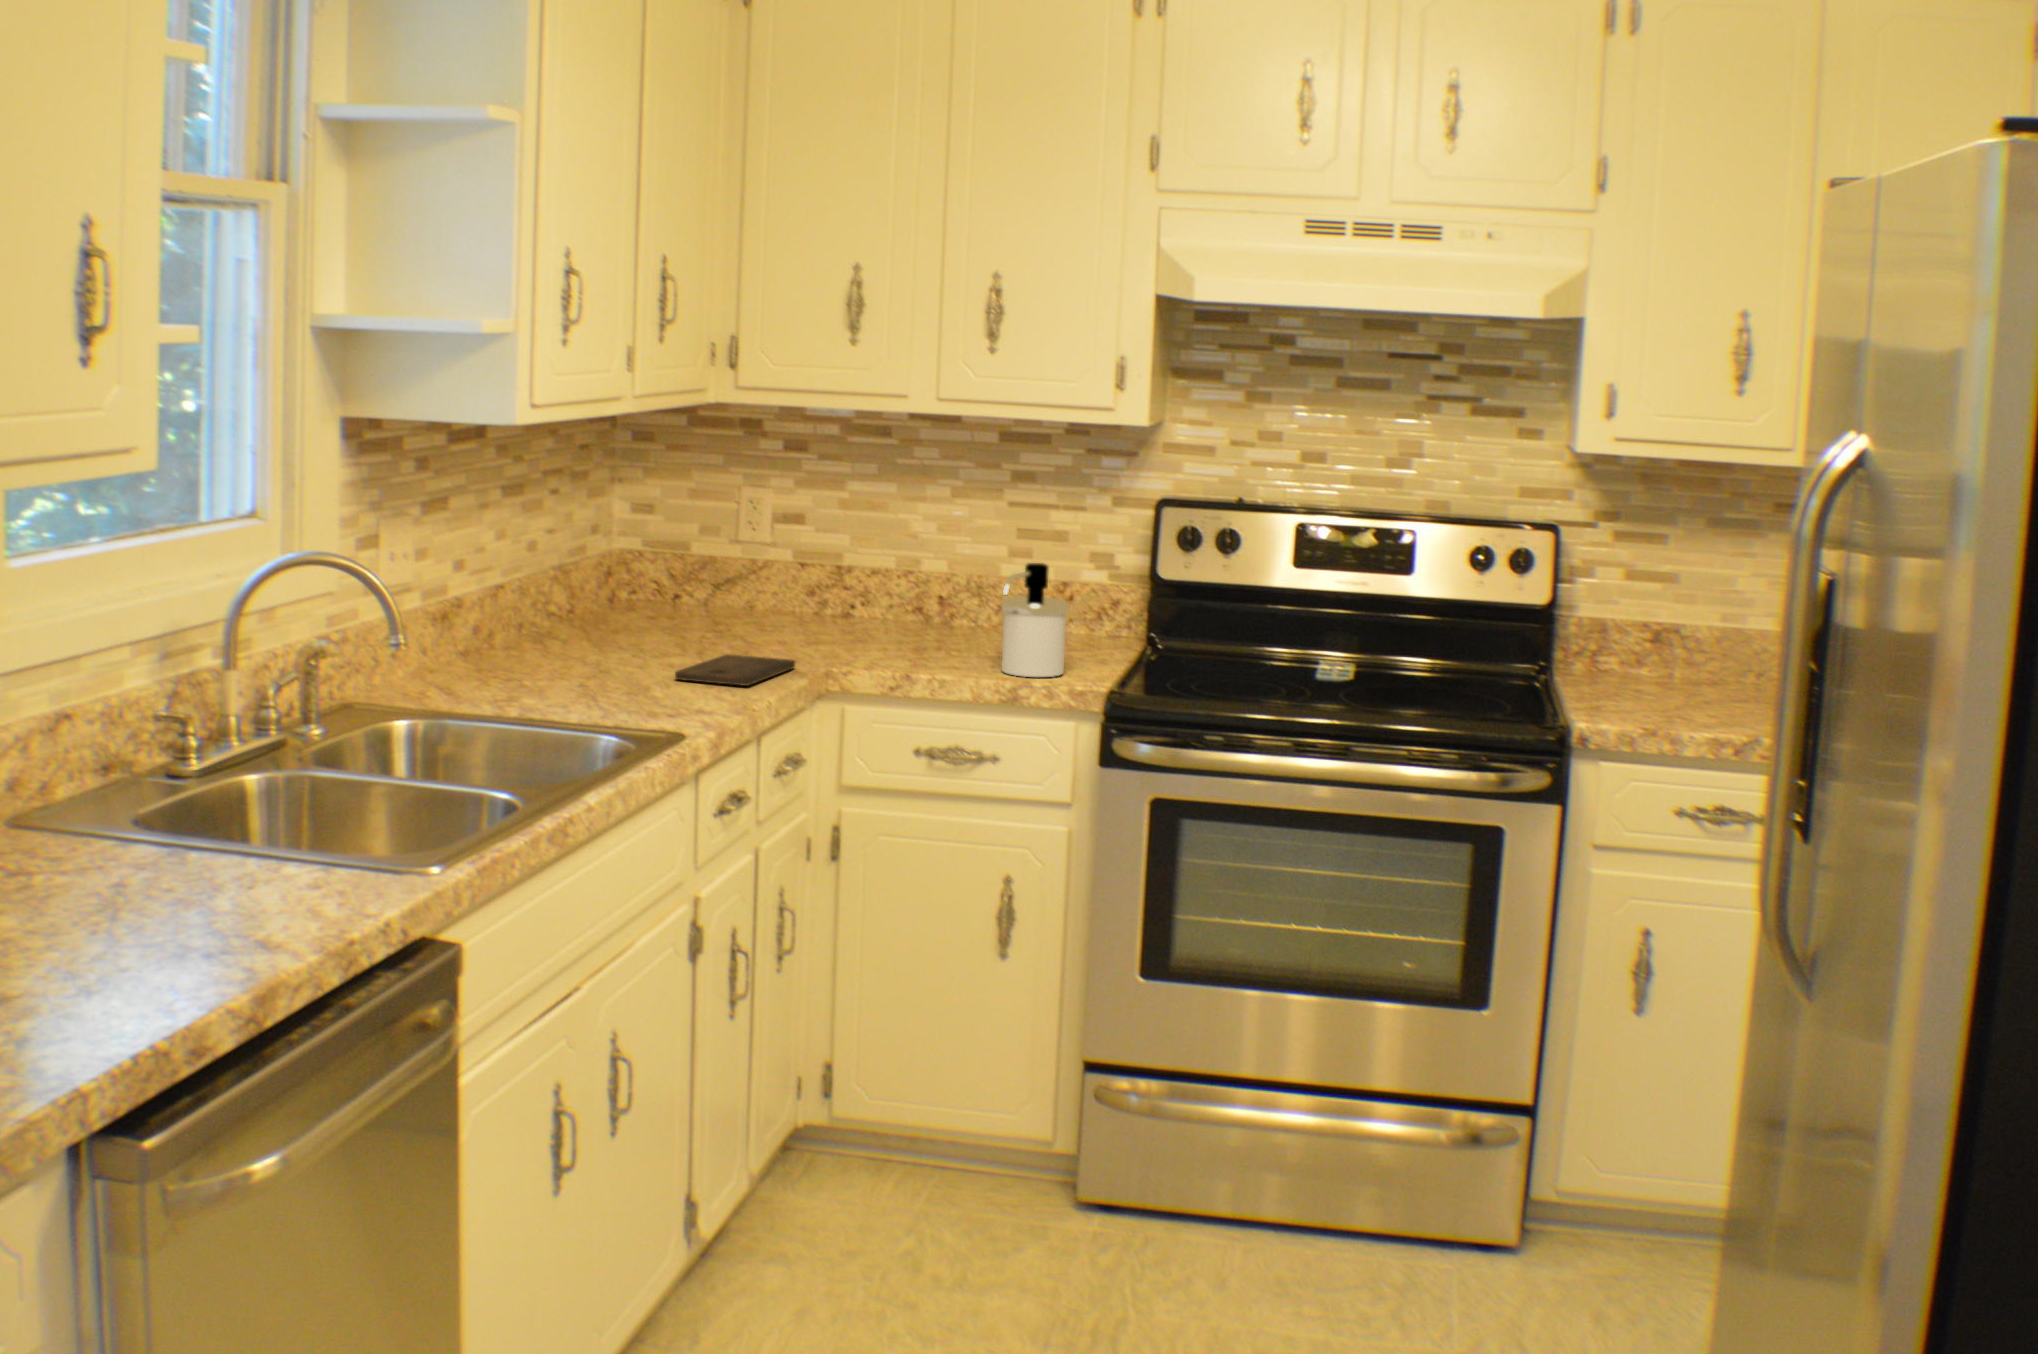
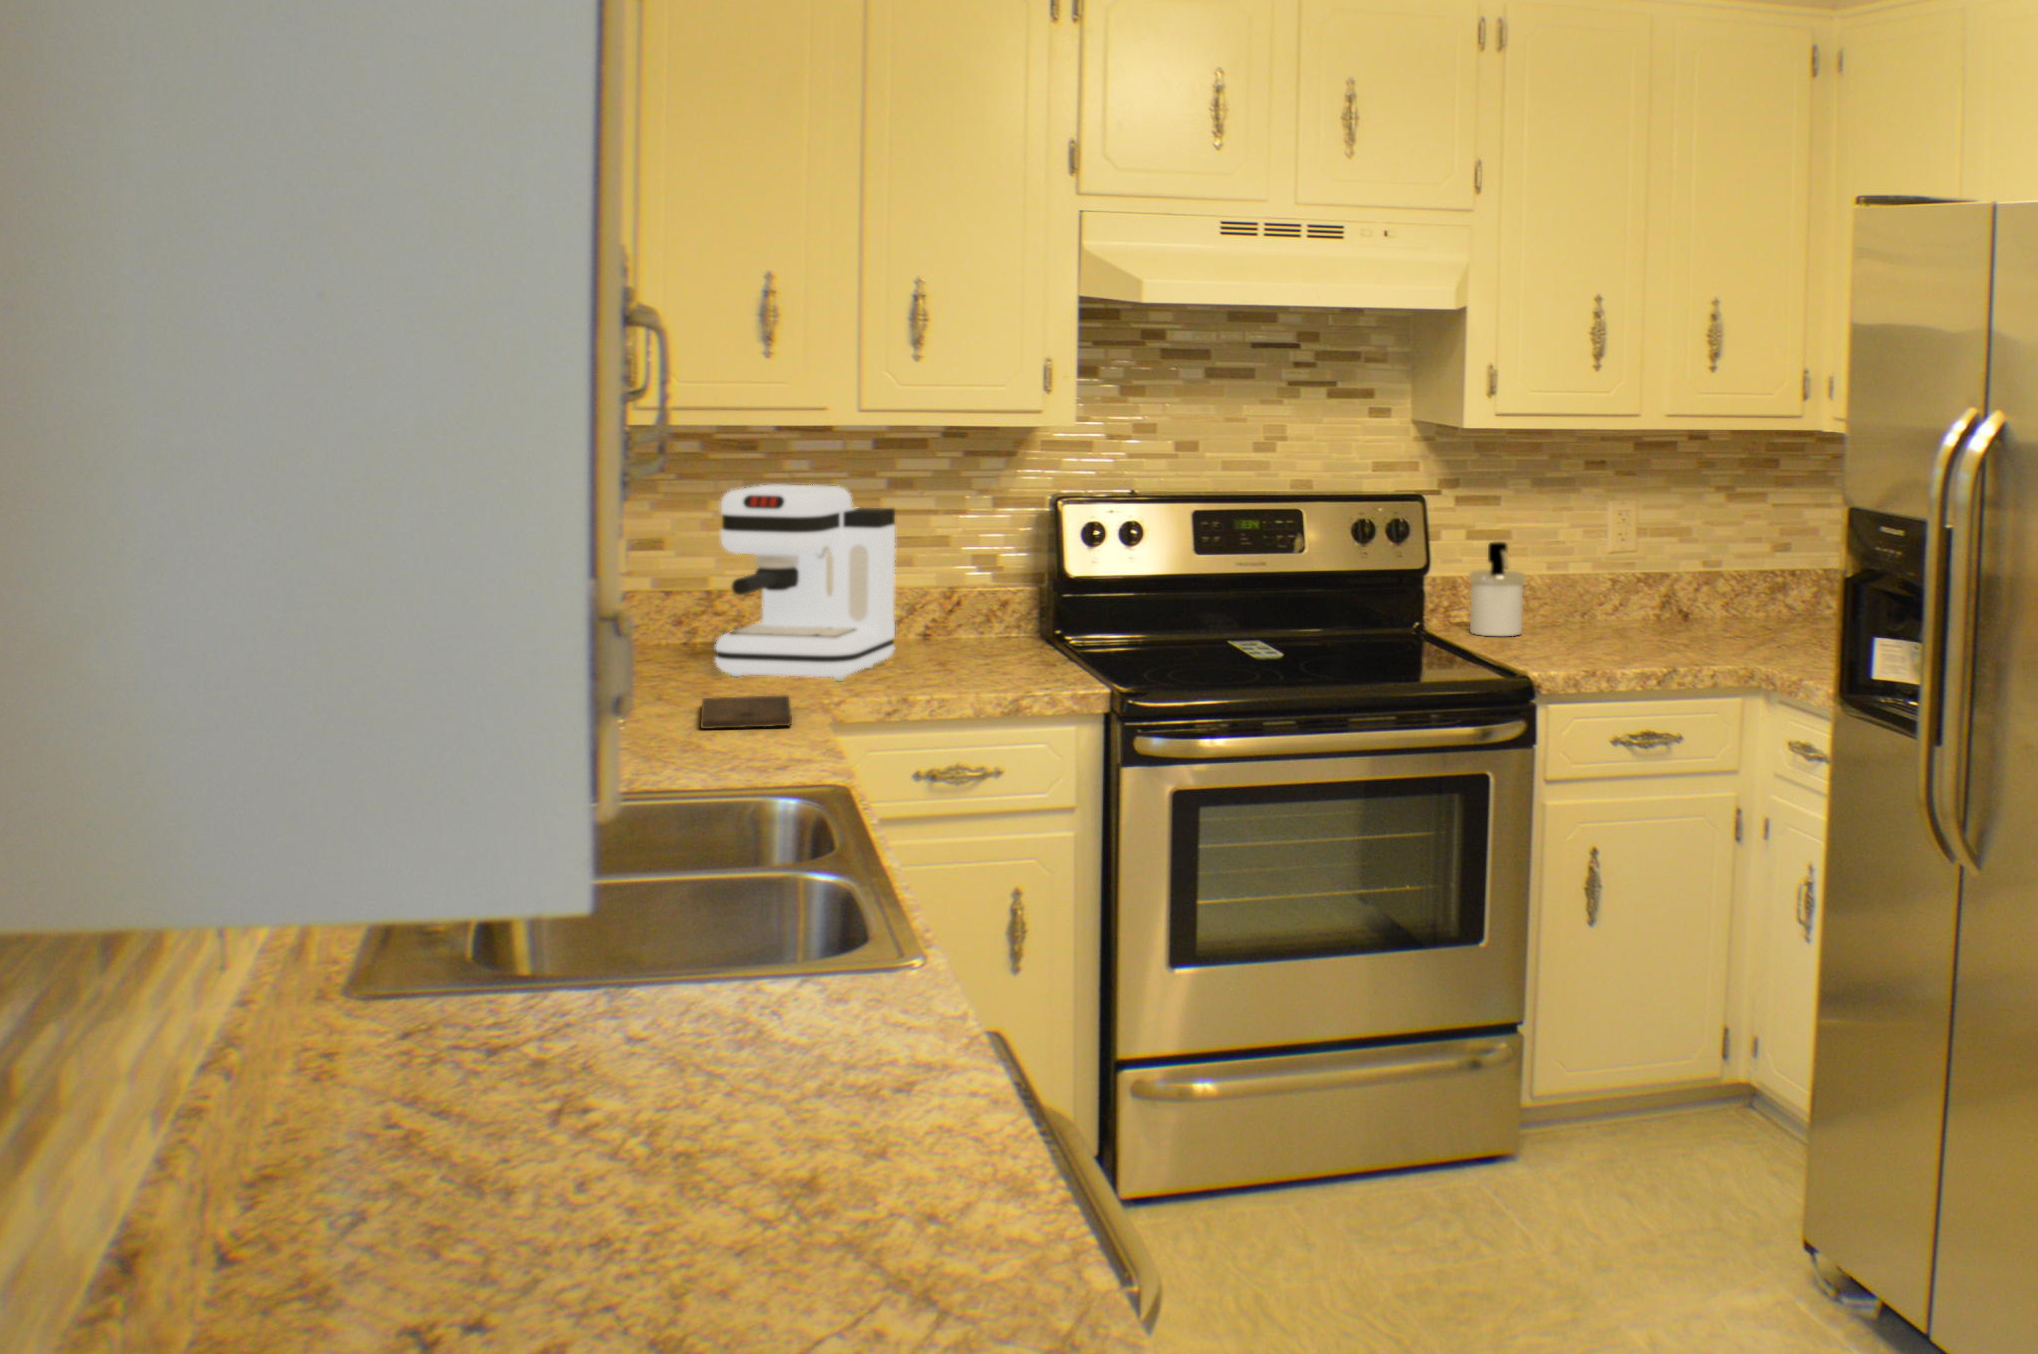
coffee maker: none [789,471,972,654] -> present [715,485,895,680]
soap dispenser: present [1002,563,1069,677] -> present [1469,542,1525,636]

